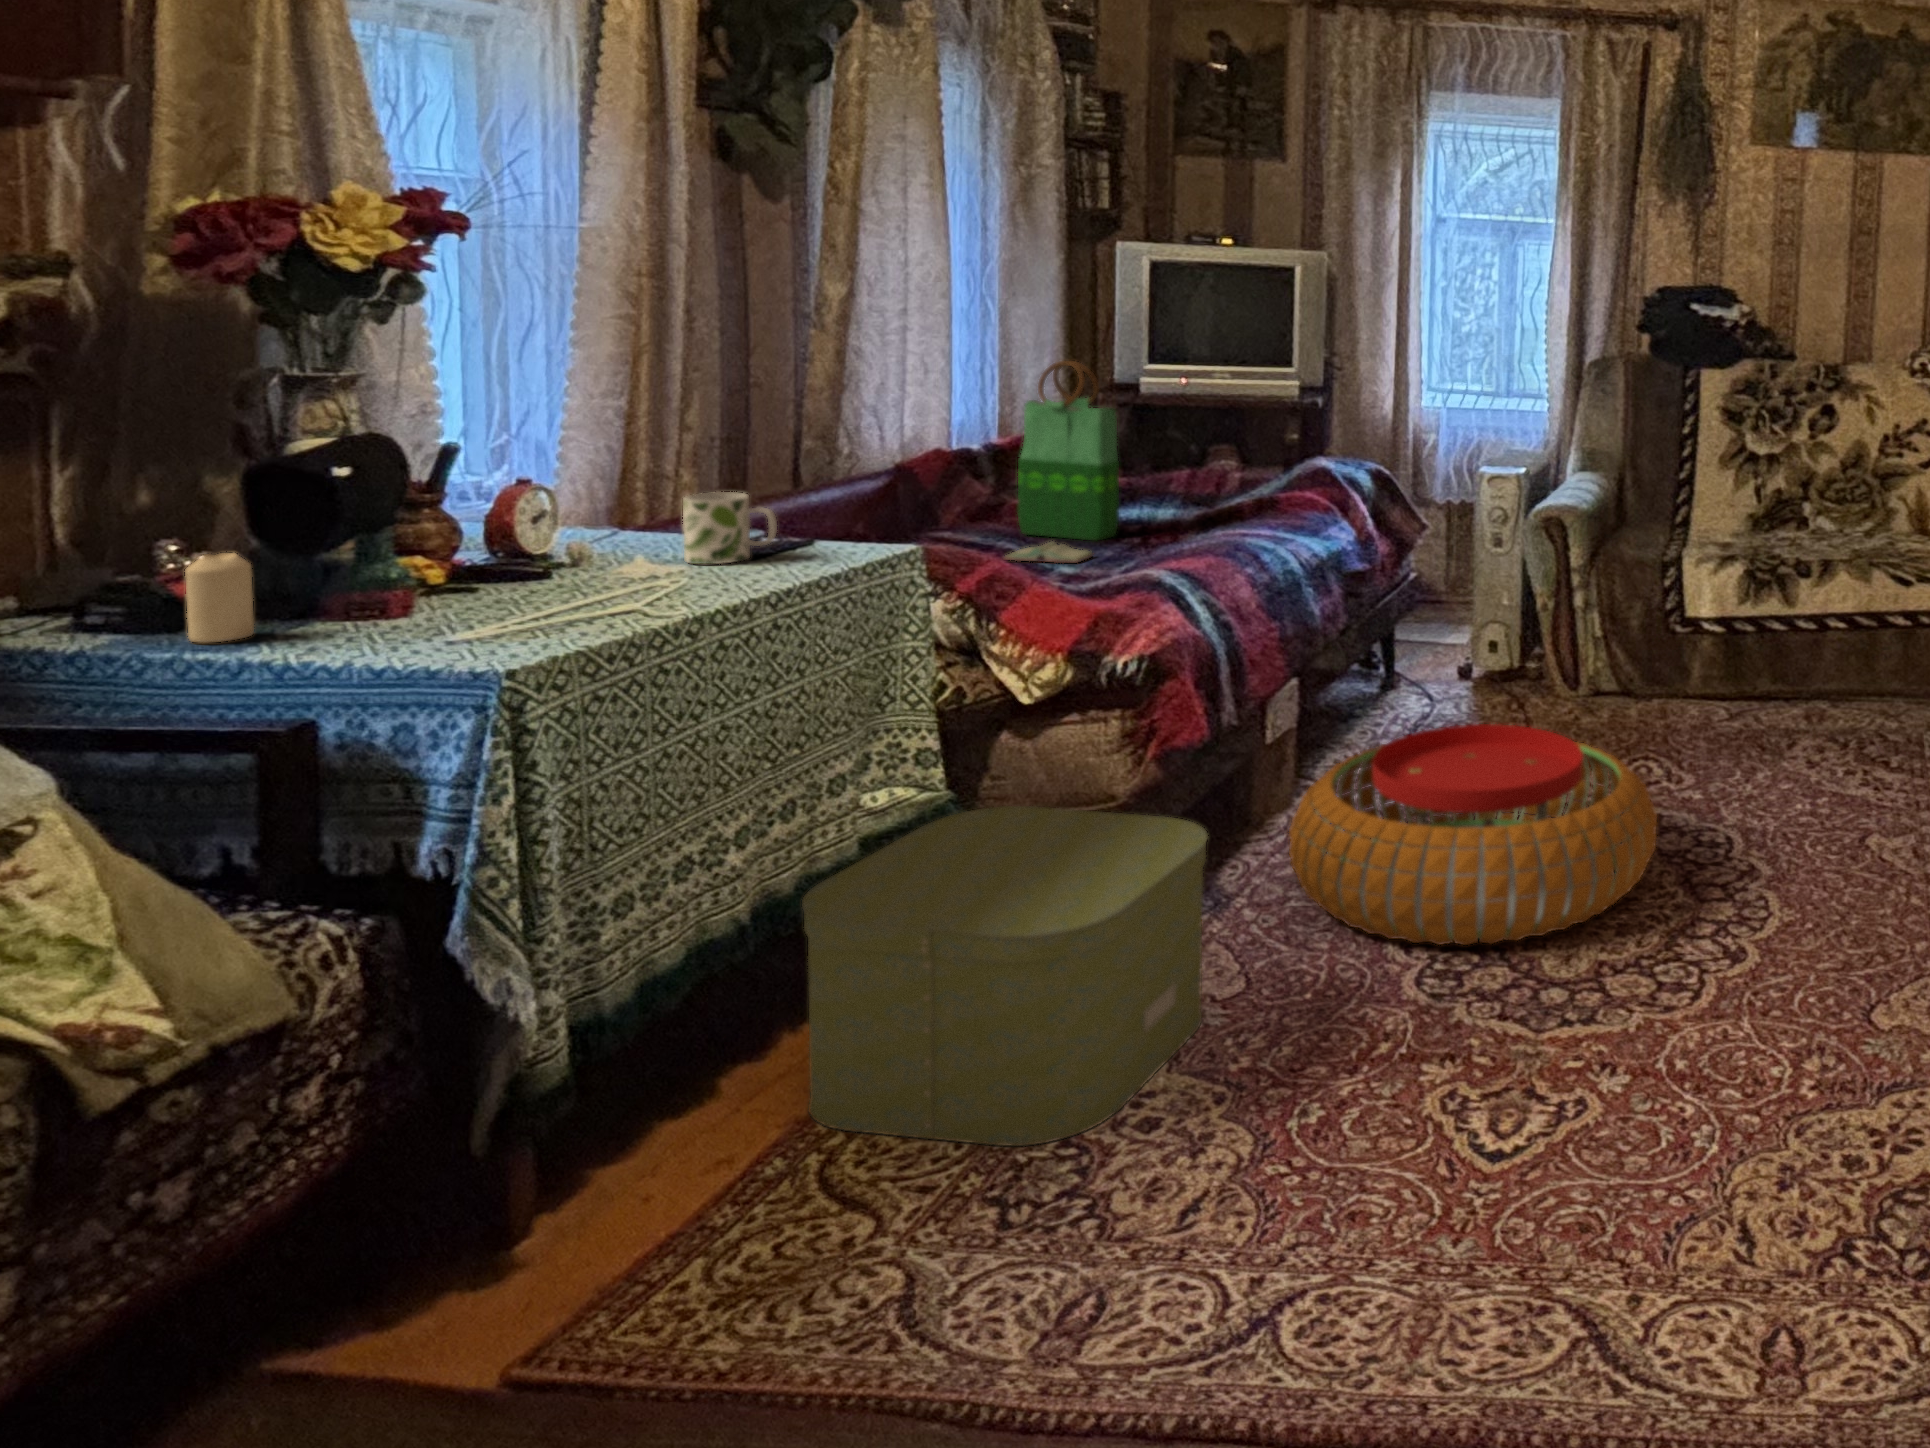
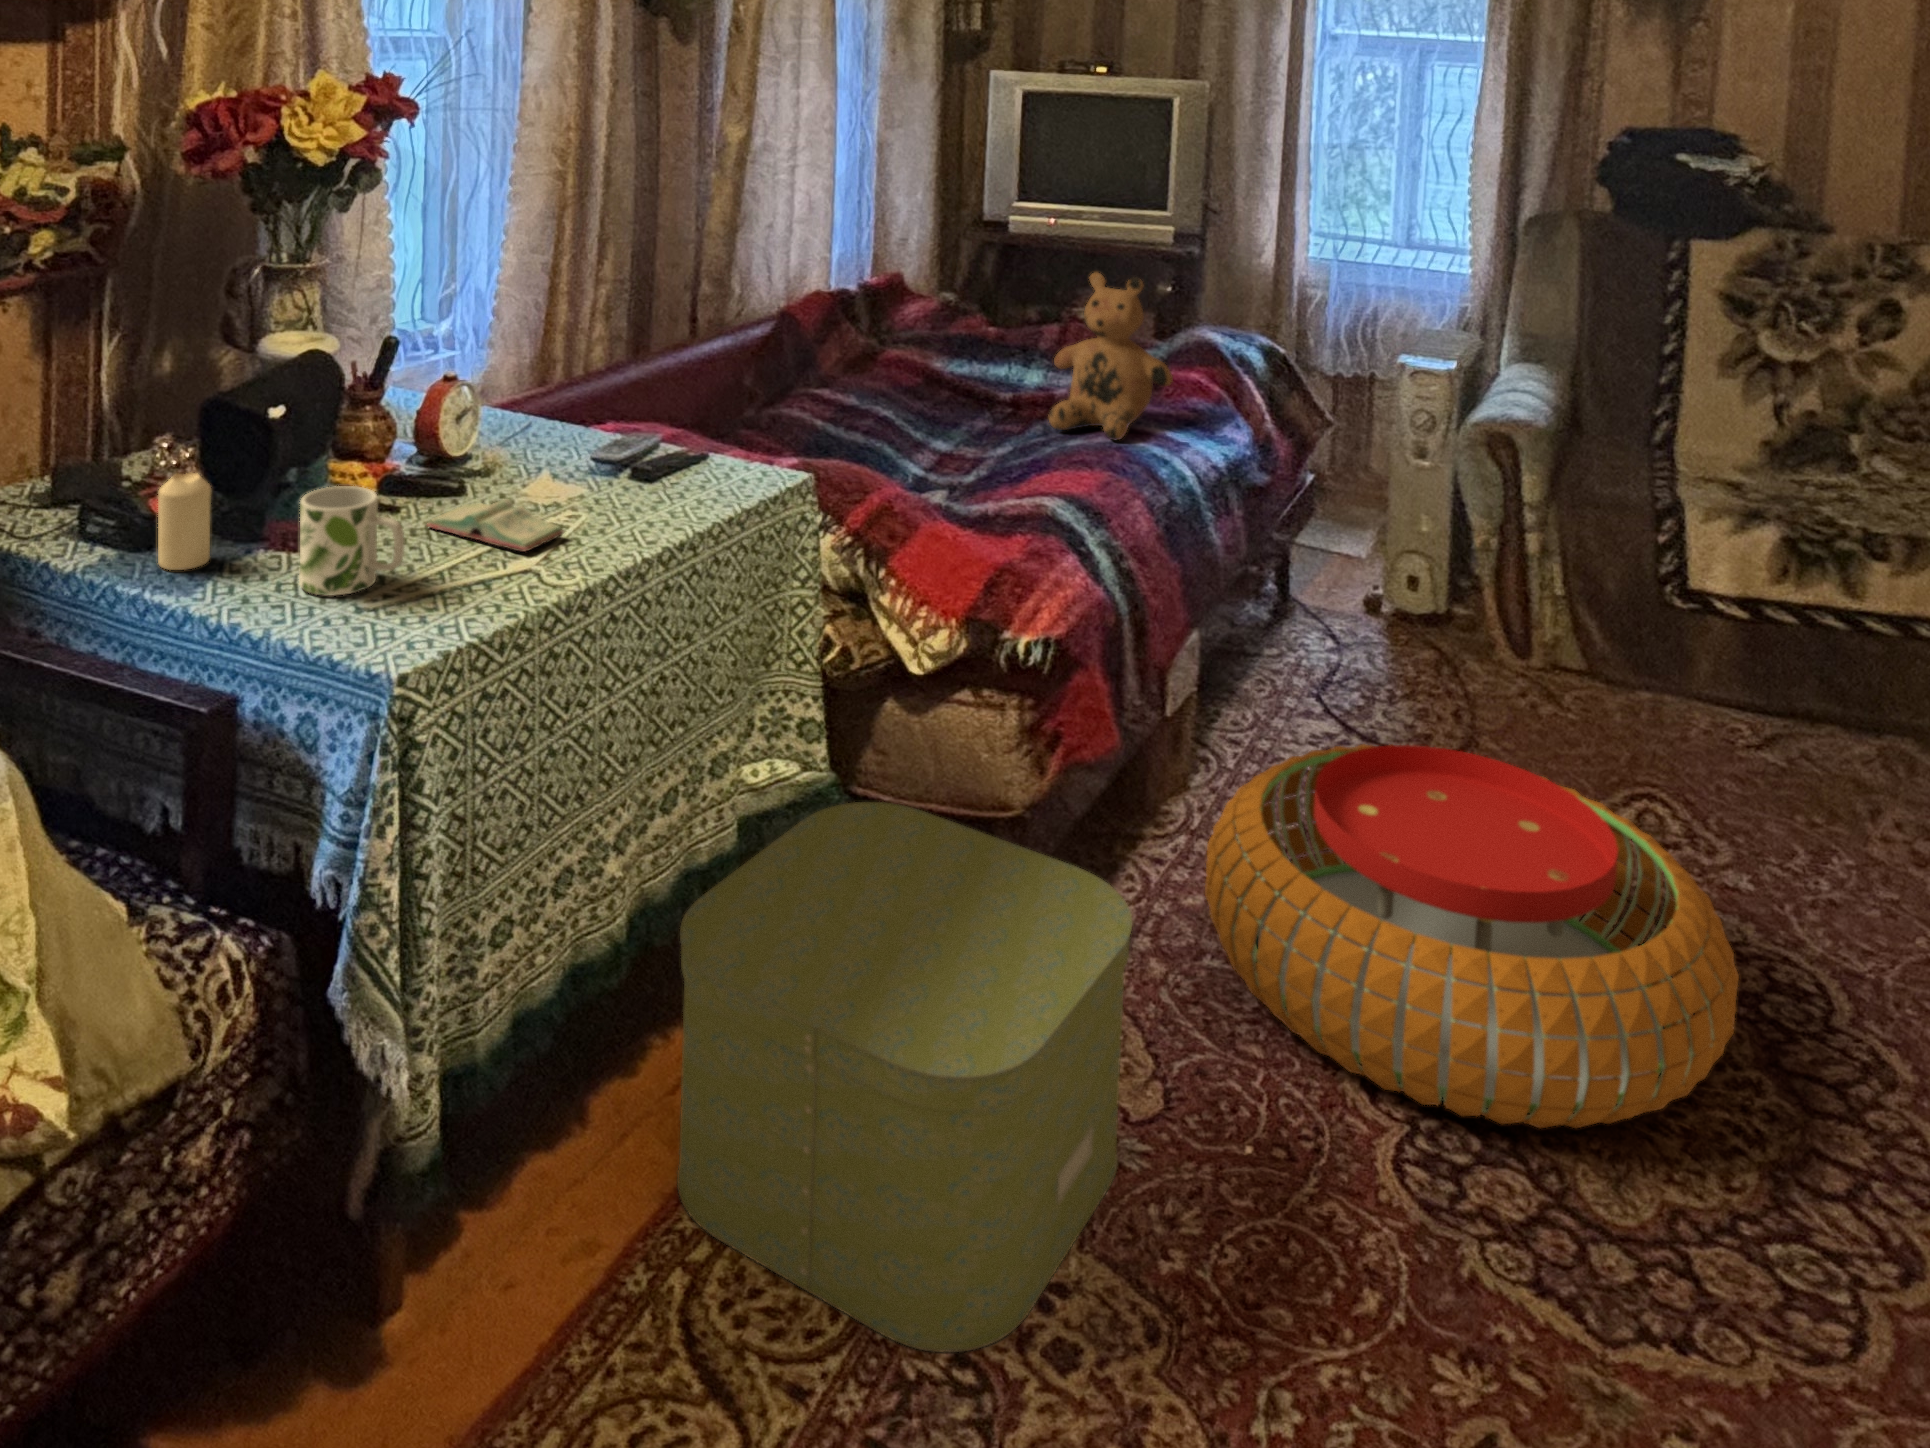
tote bag: present [1018,361,1119,540] -> none [894,220,998,425]
teddy bear: none [1166,401,1278,539] -> present [1049,273,1173,440]
mug: present [683,492,777,564] -> present [299,486,405,596]
book: present [1005,542,1094,563] -> present [427,499,564,552]

